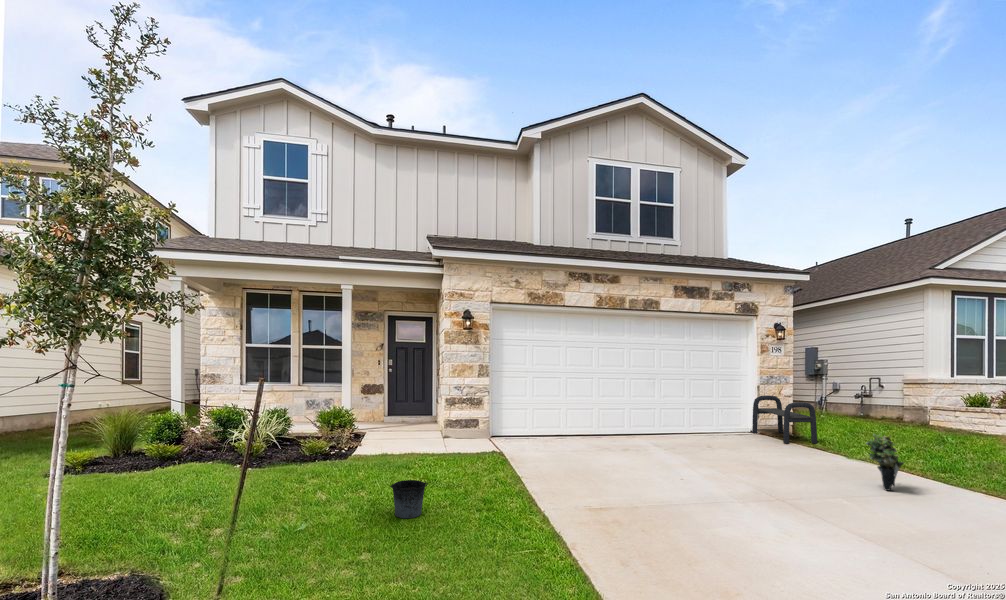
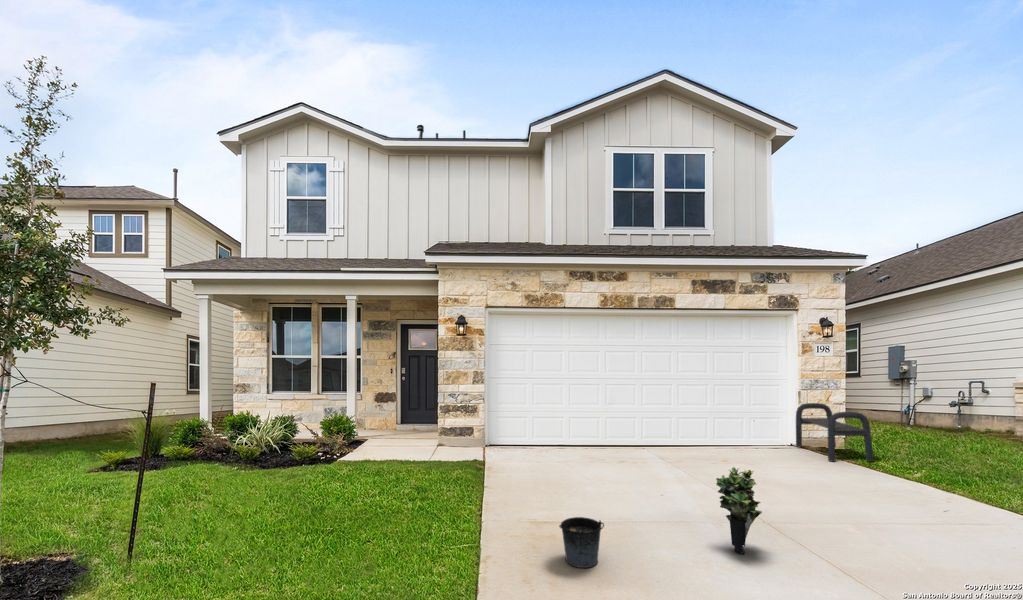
potted plant: present [866,434,904,491] -> present [716,467,762,553]
bucket: present [390,480,428,518] -> present [559,517,604,568]

